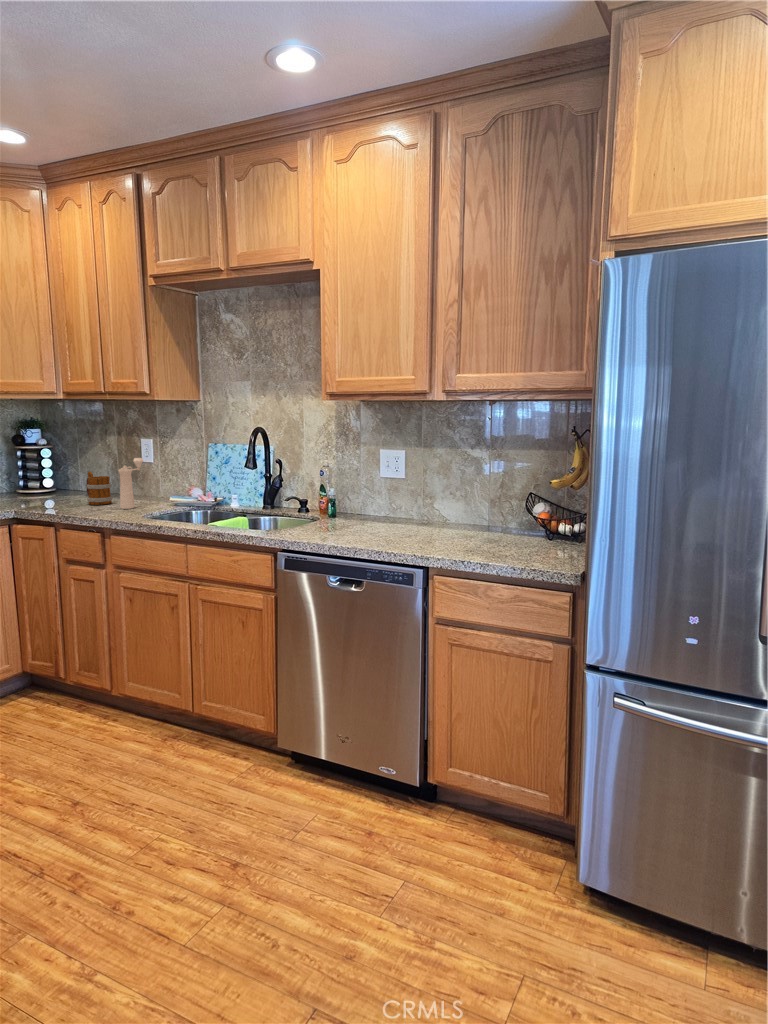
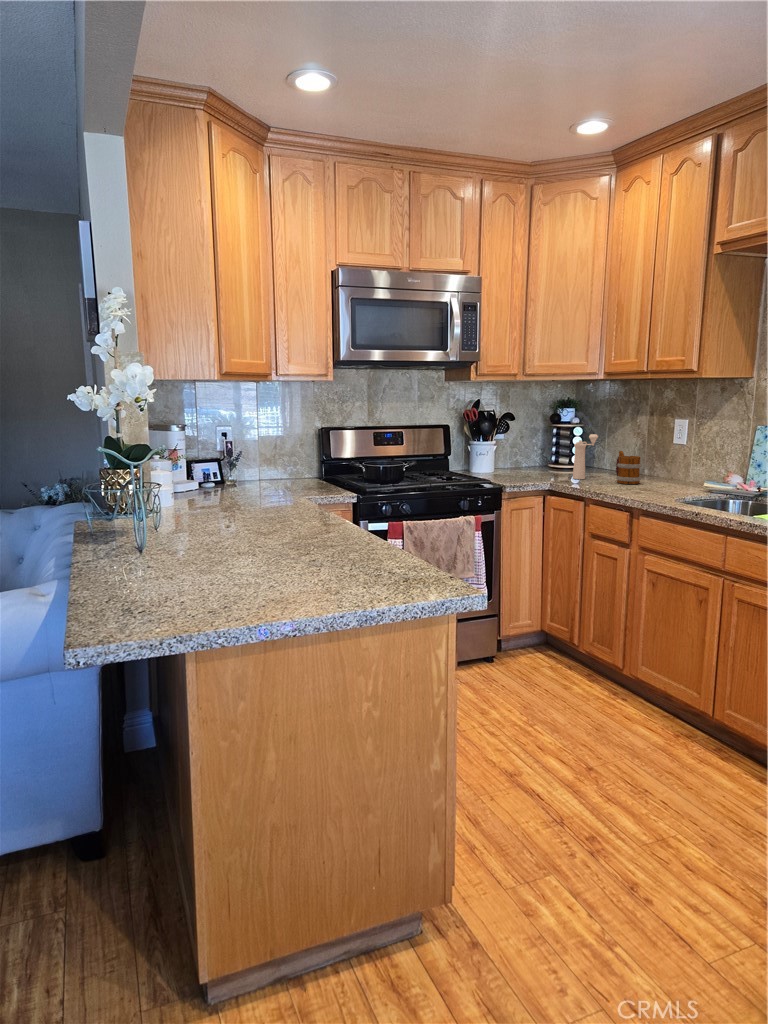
pepper mill: present [119,458,143,509] -> present [573,434,598,479]

